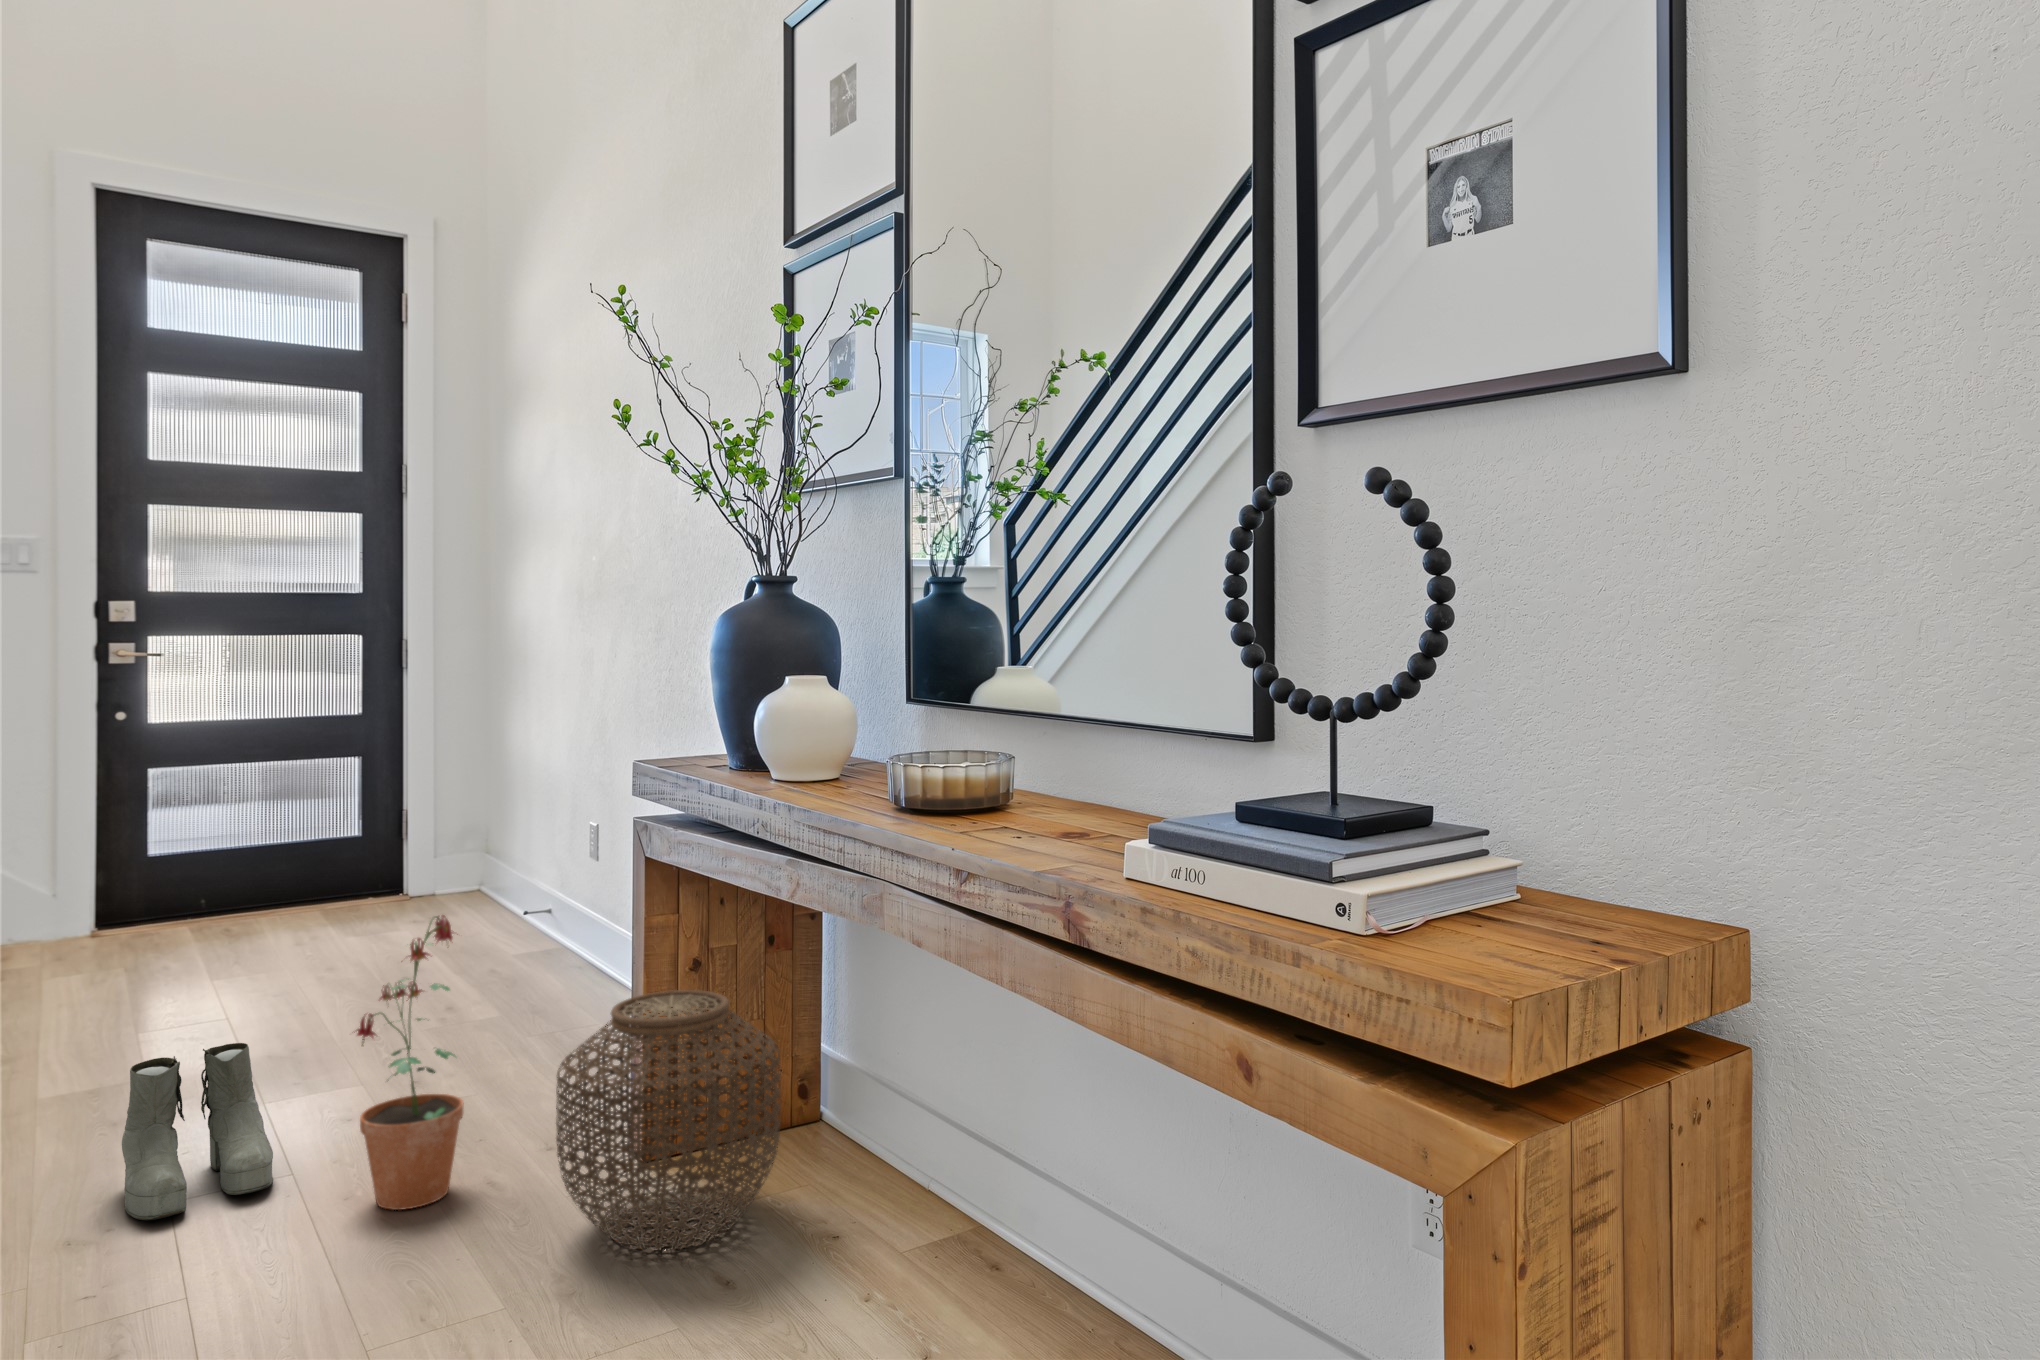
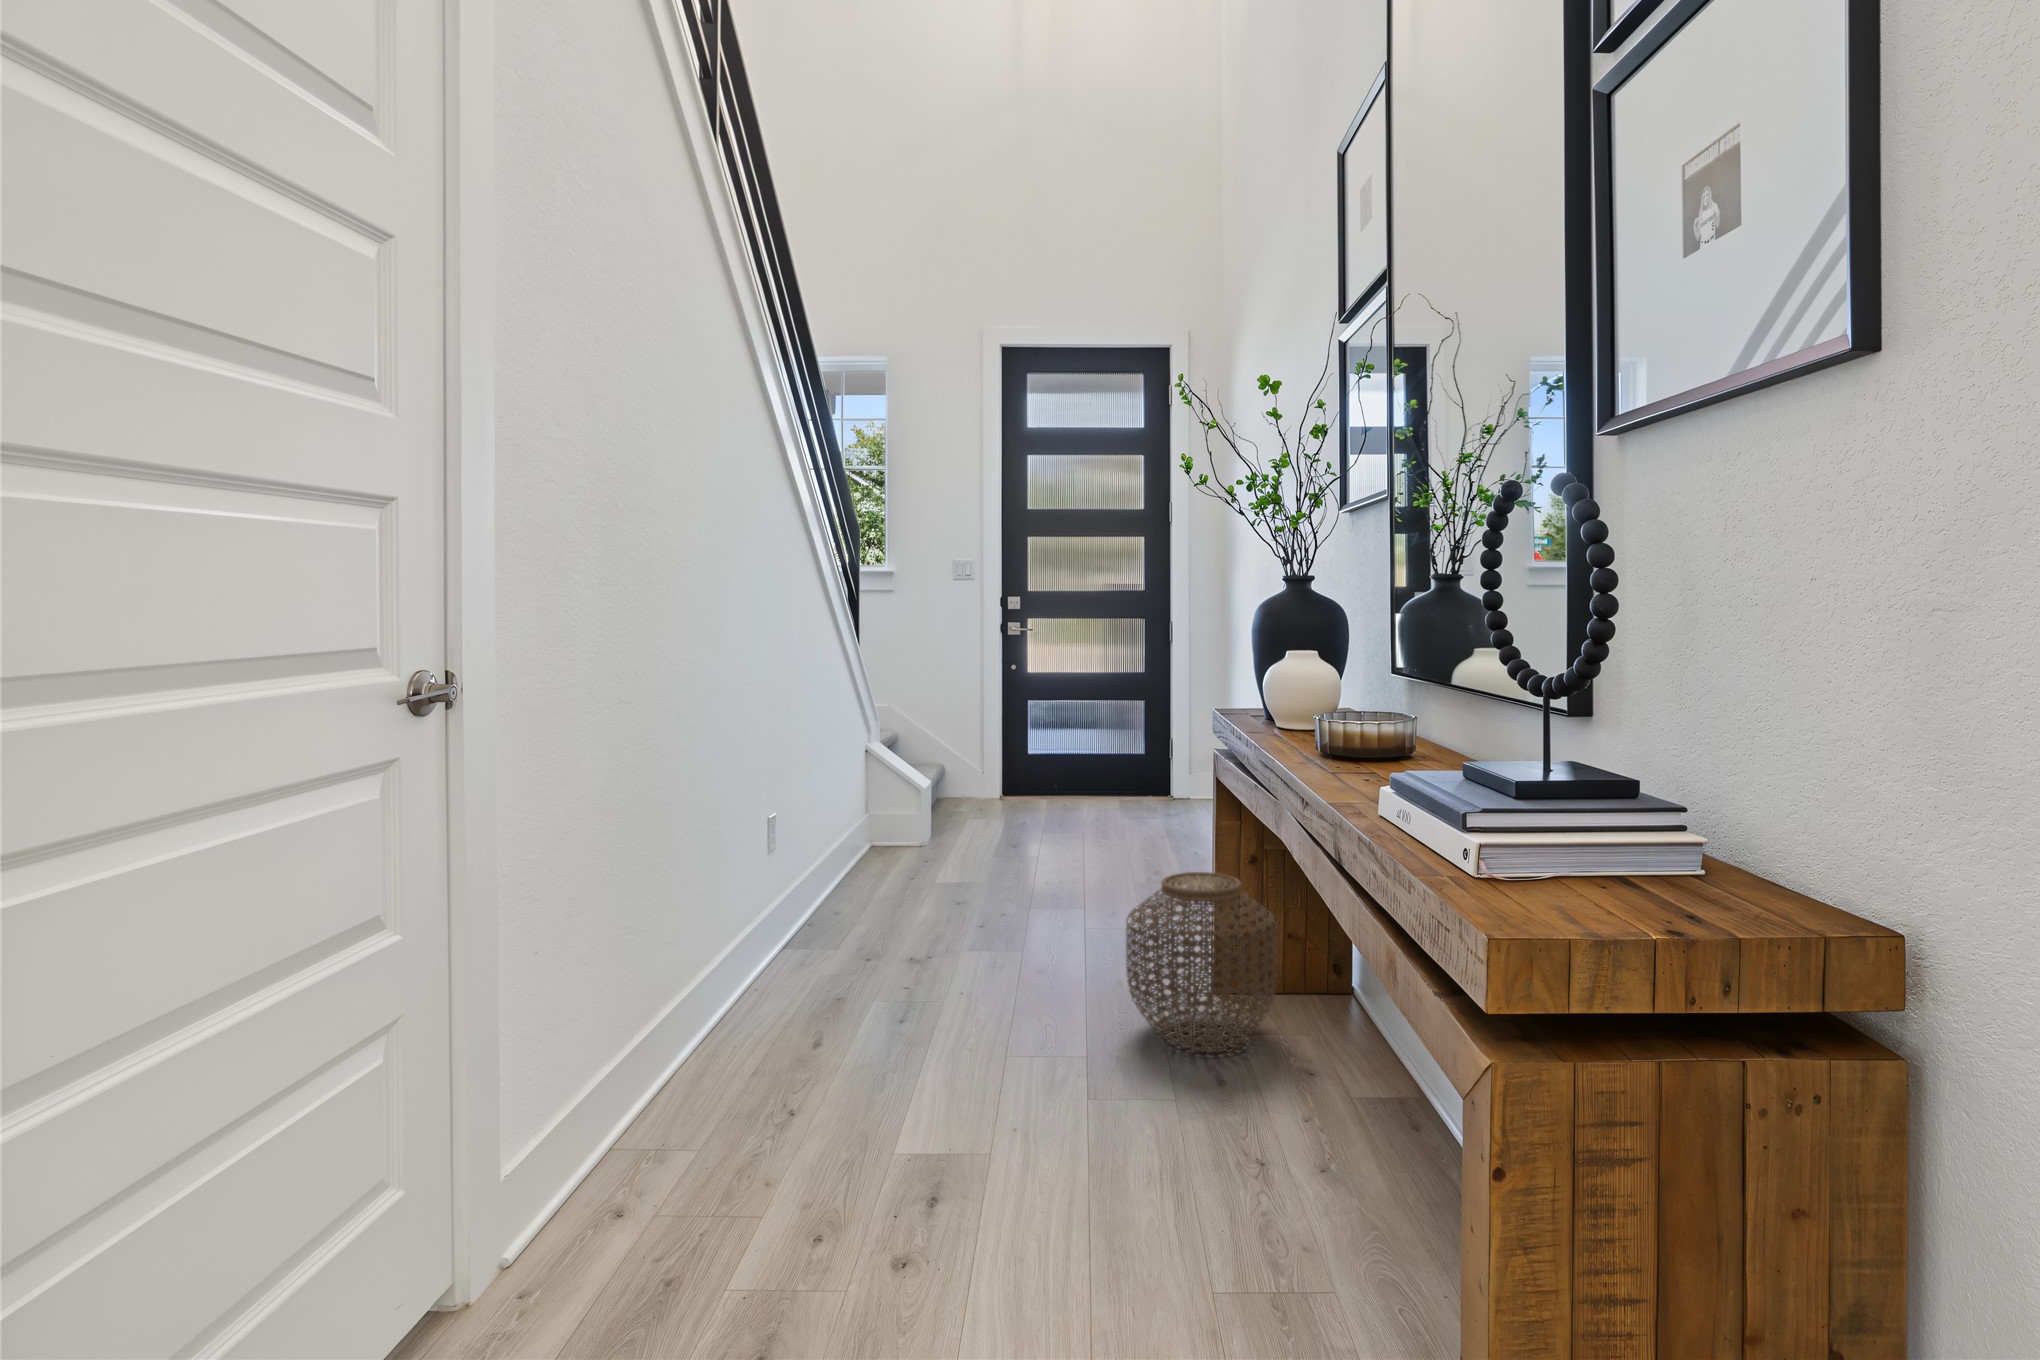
potted plant: present [354,915,464,1210] -> none [1031,803,1101,988]
boots: present [122,1043,273,1220] -> none [932,868,1007,962]

